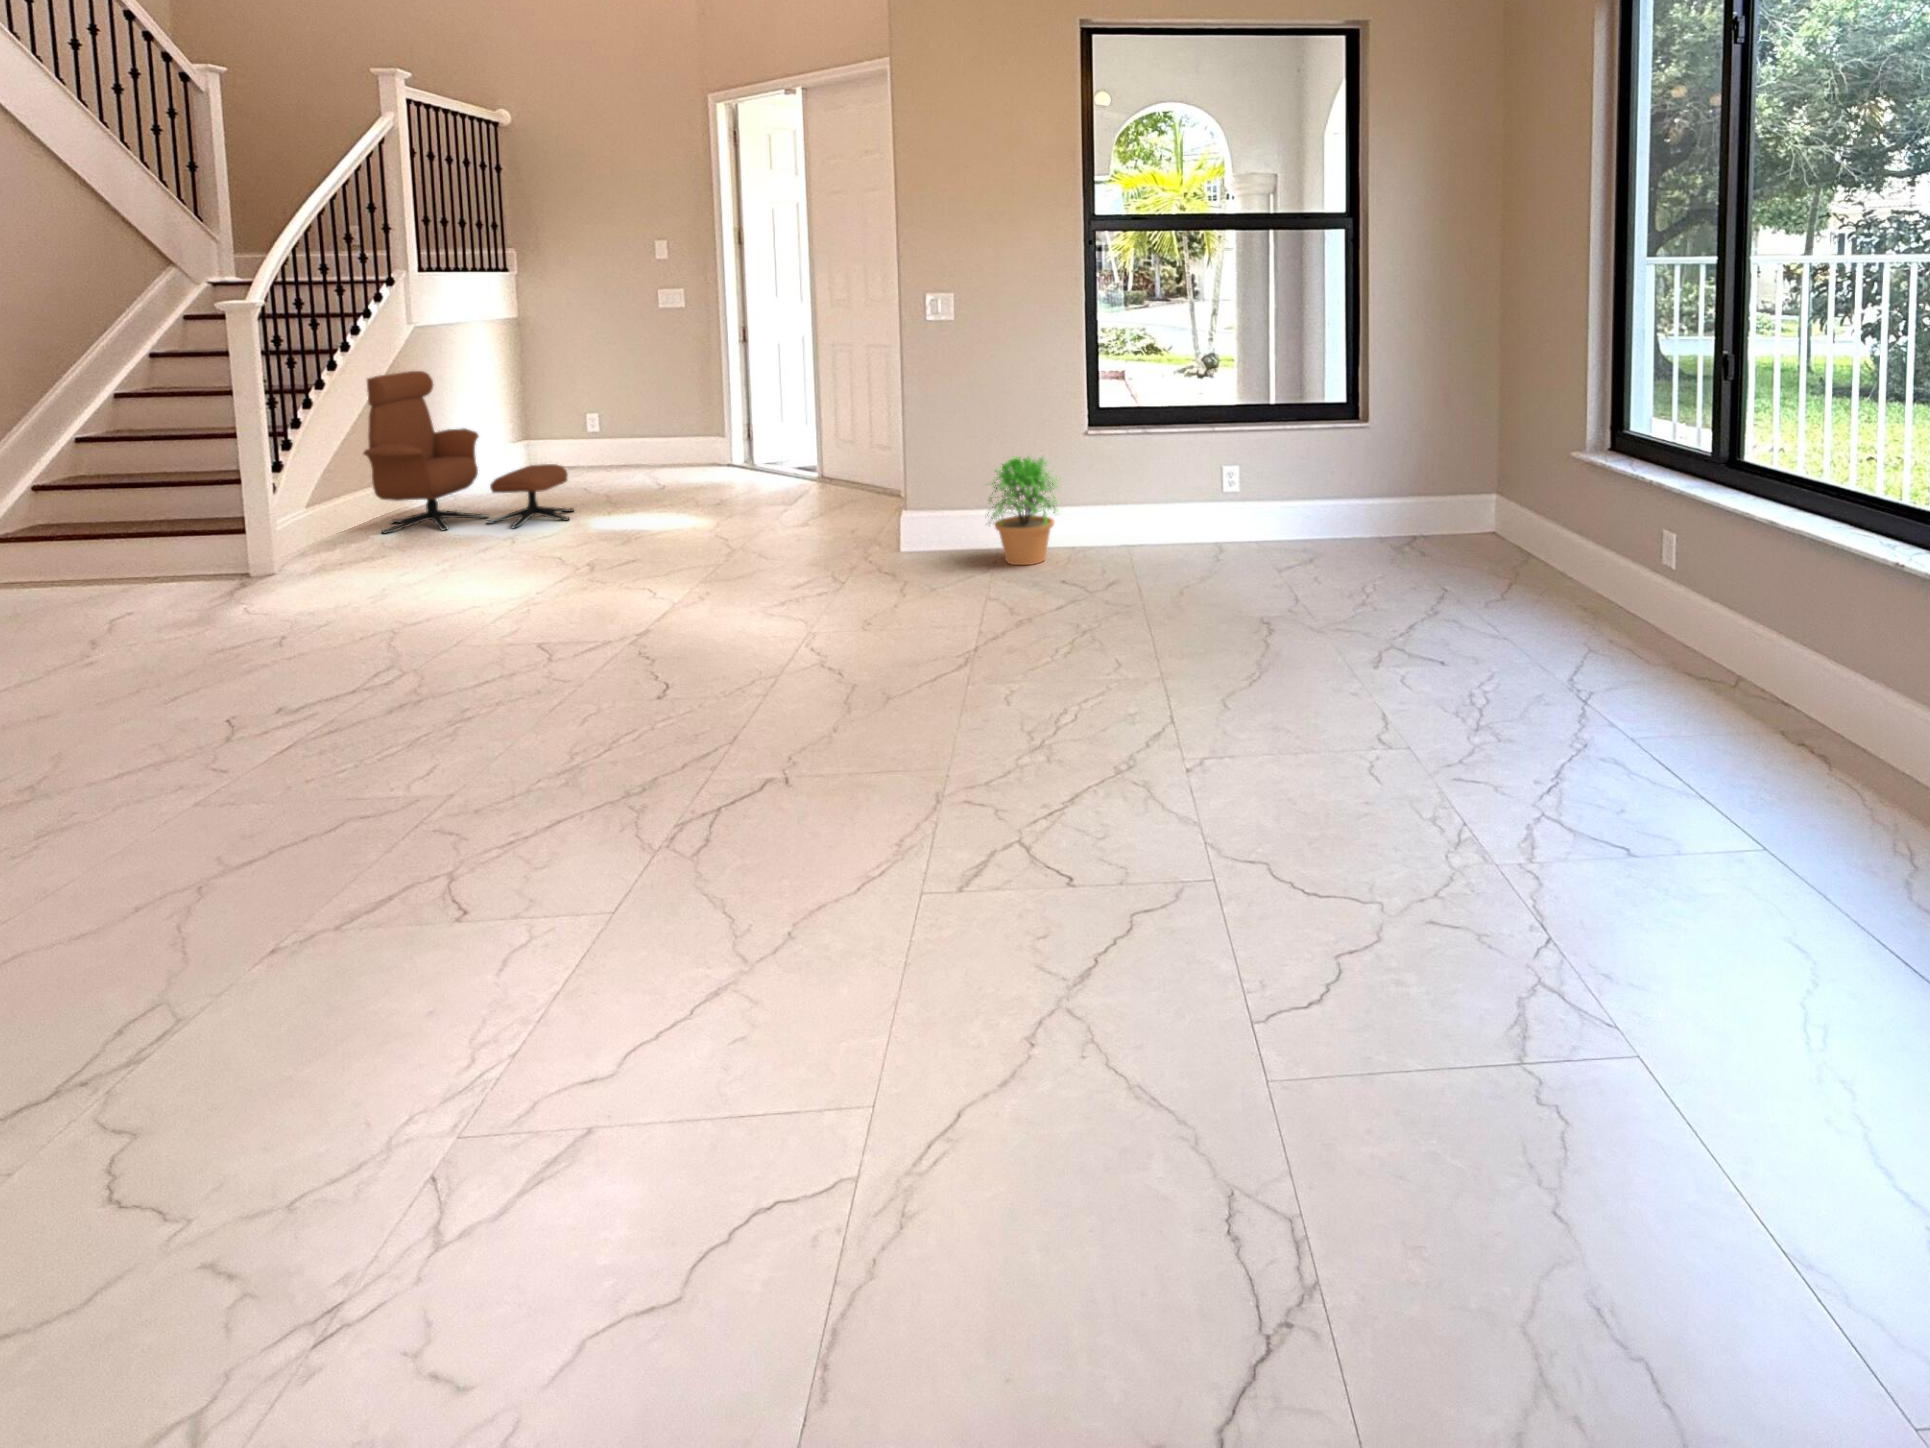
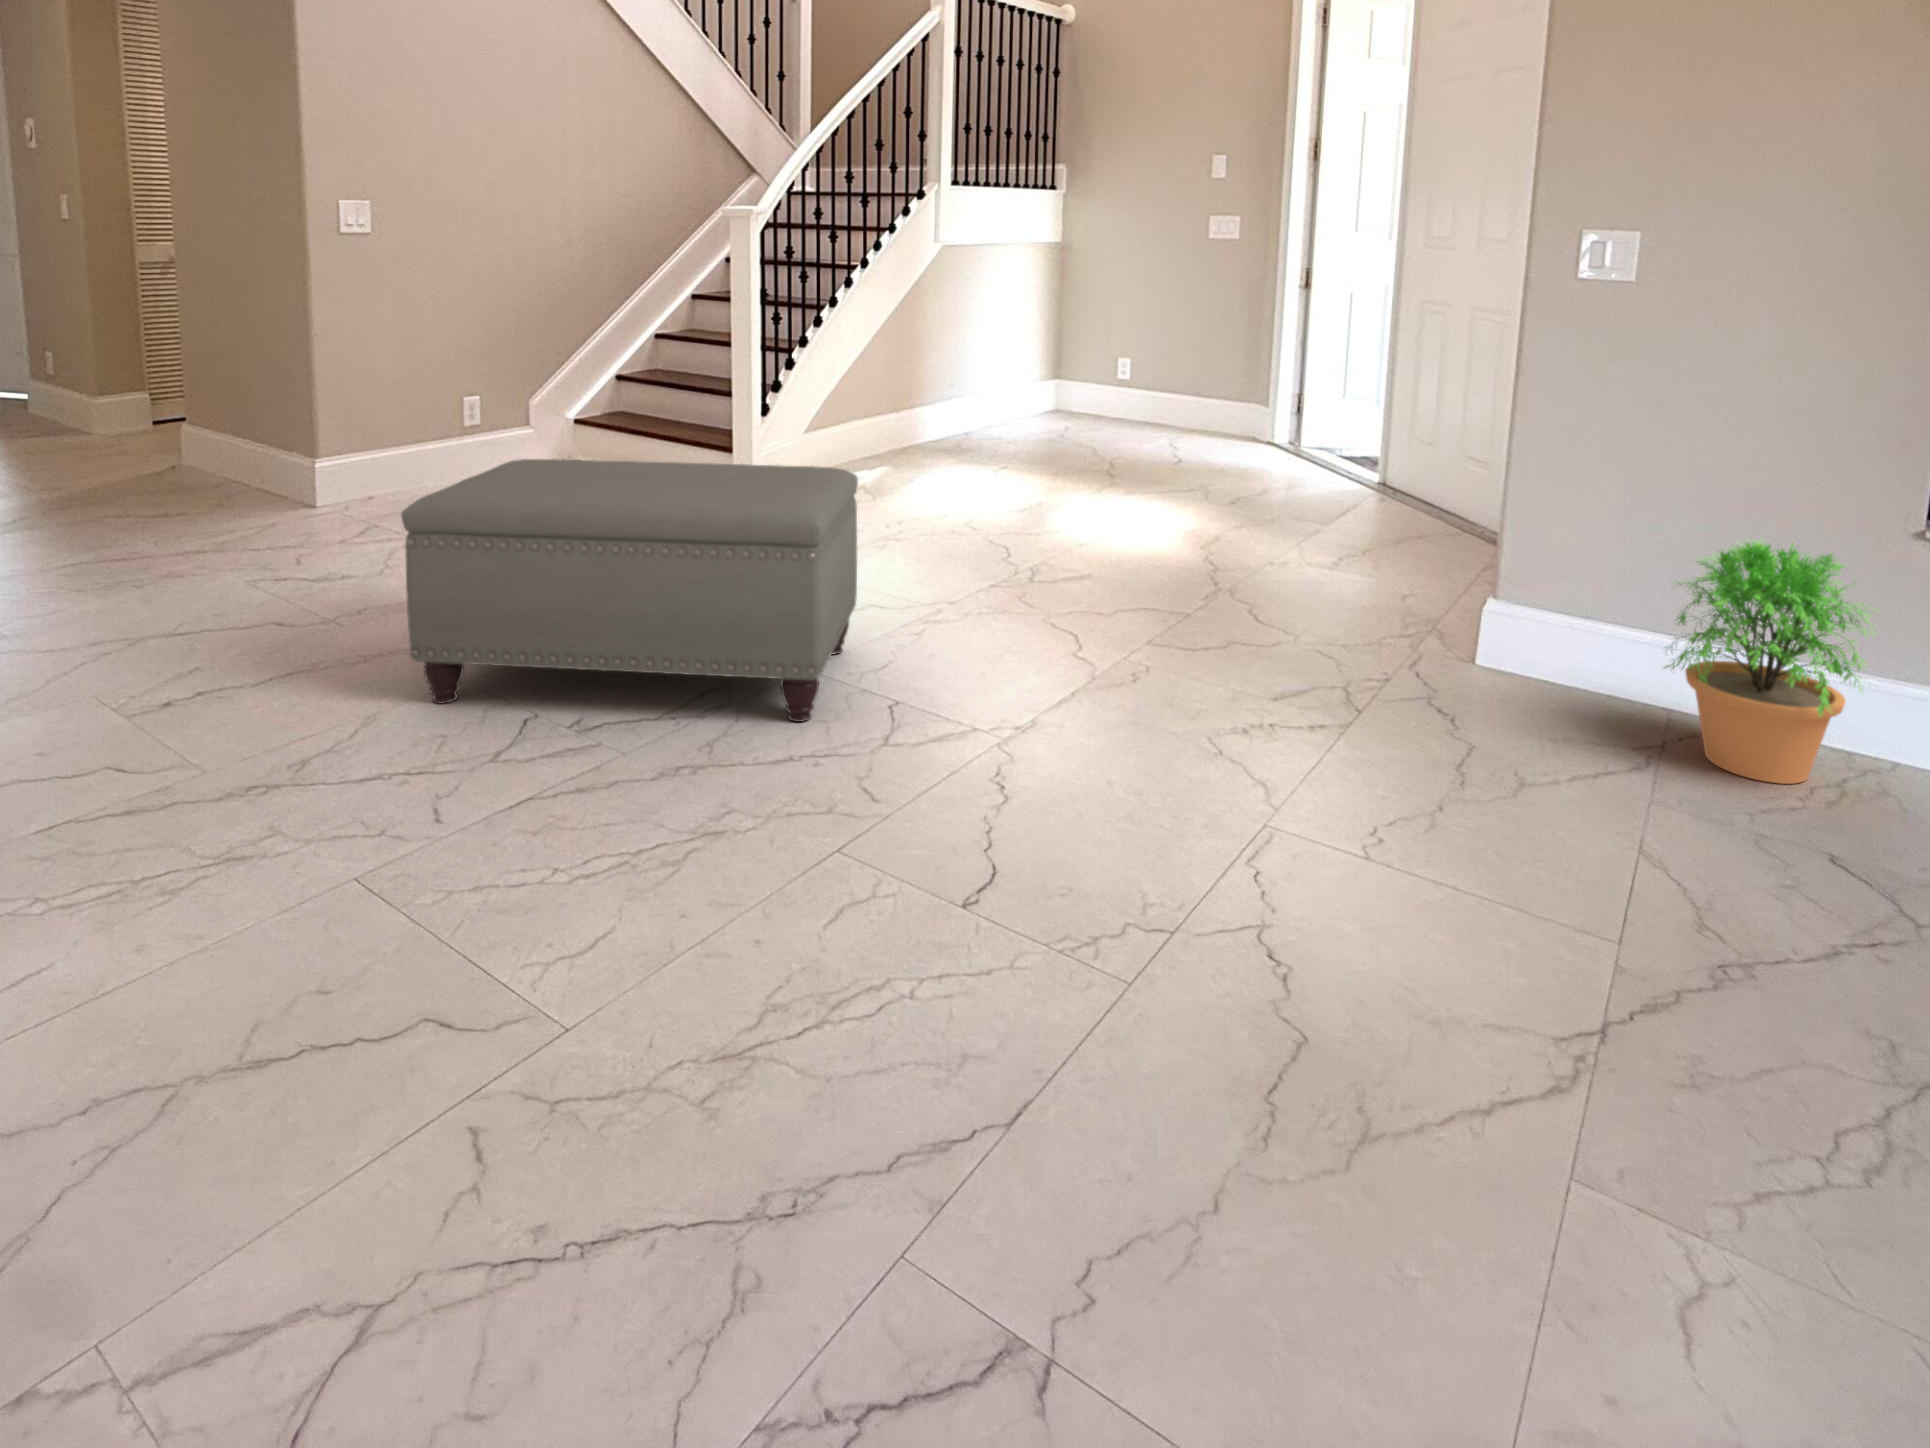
lounge chair: present [363,371,574,534] -> none [857,294,1062,494]
ottoman: none [100,504,517,745] -> present [401,459,858,722]

